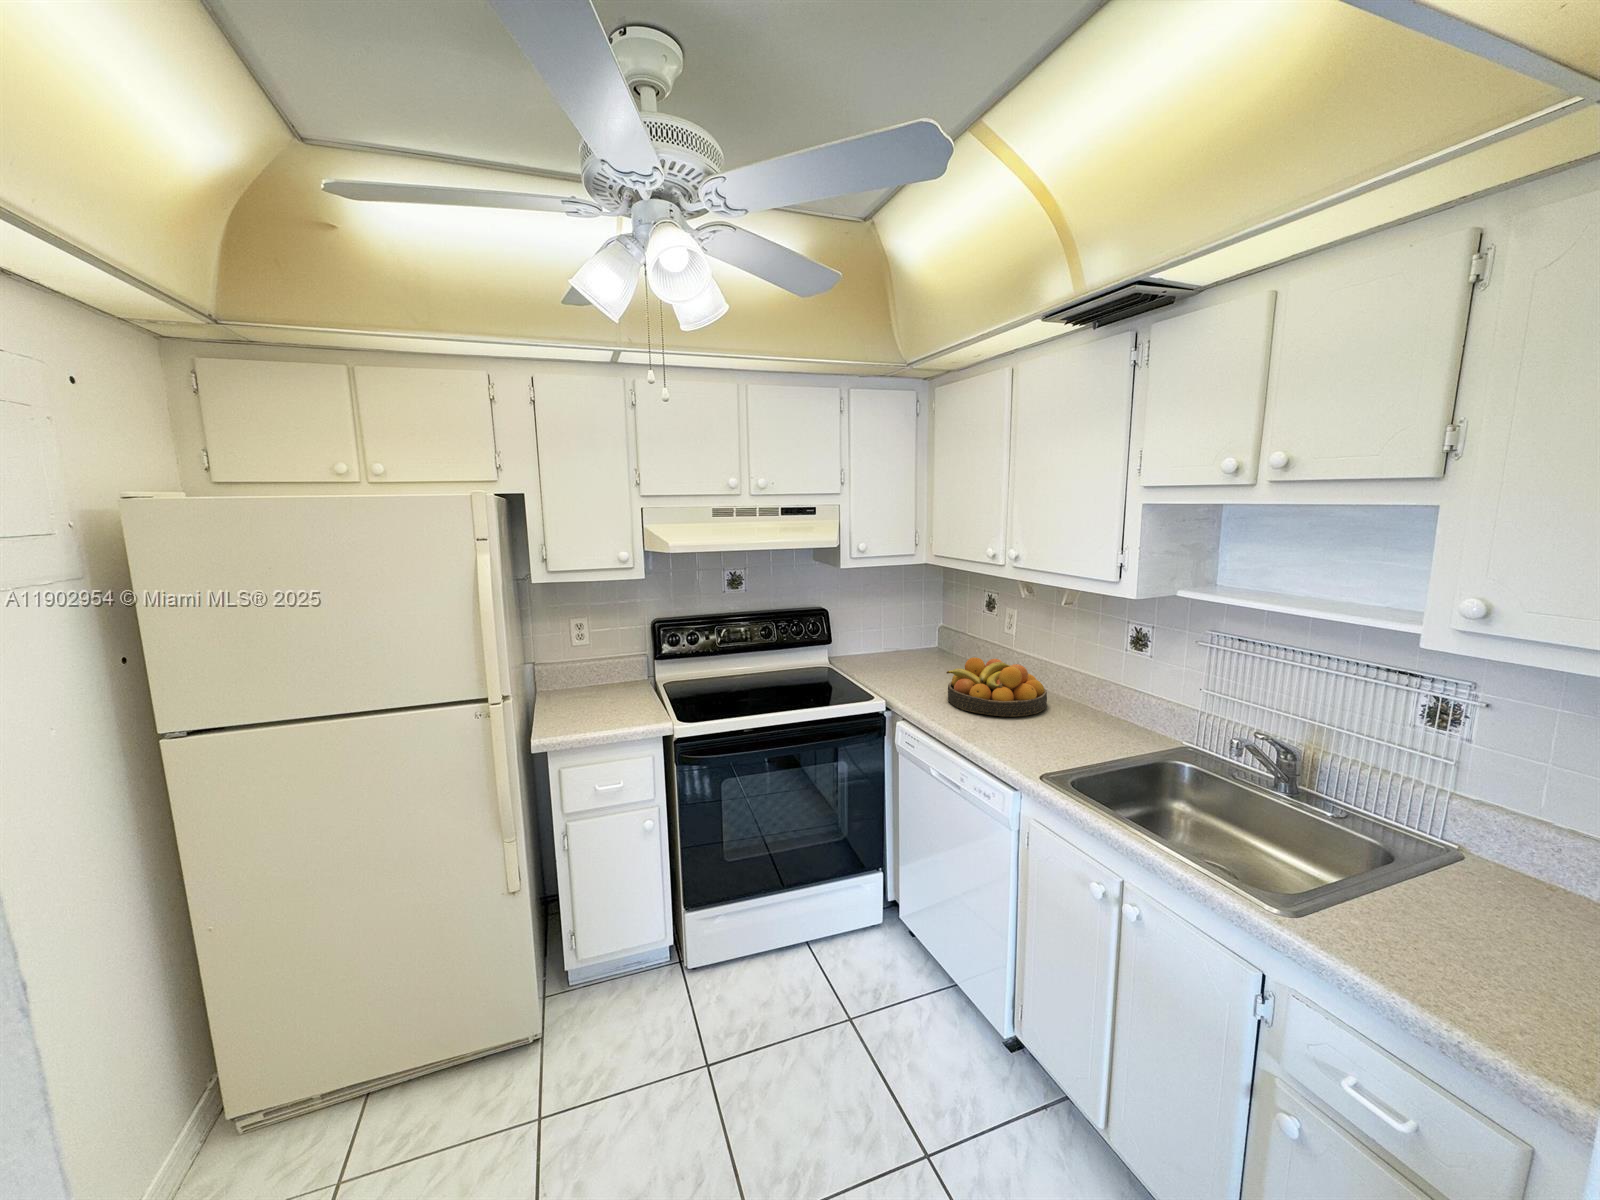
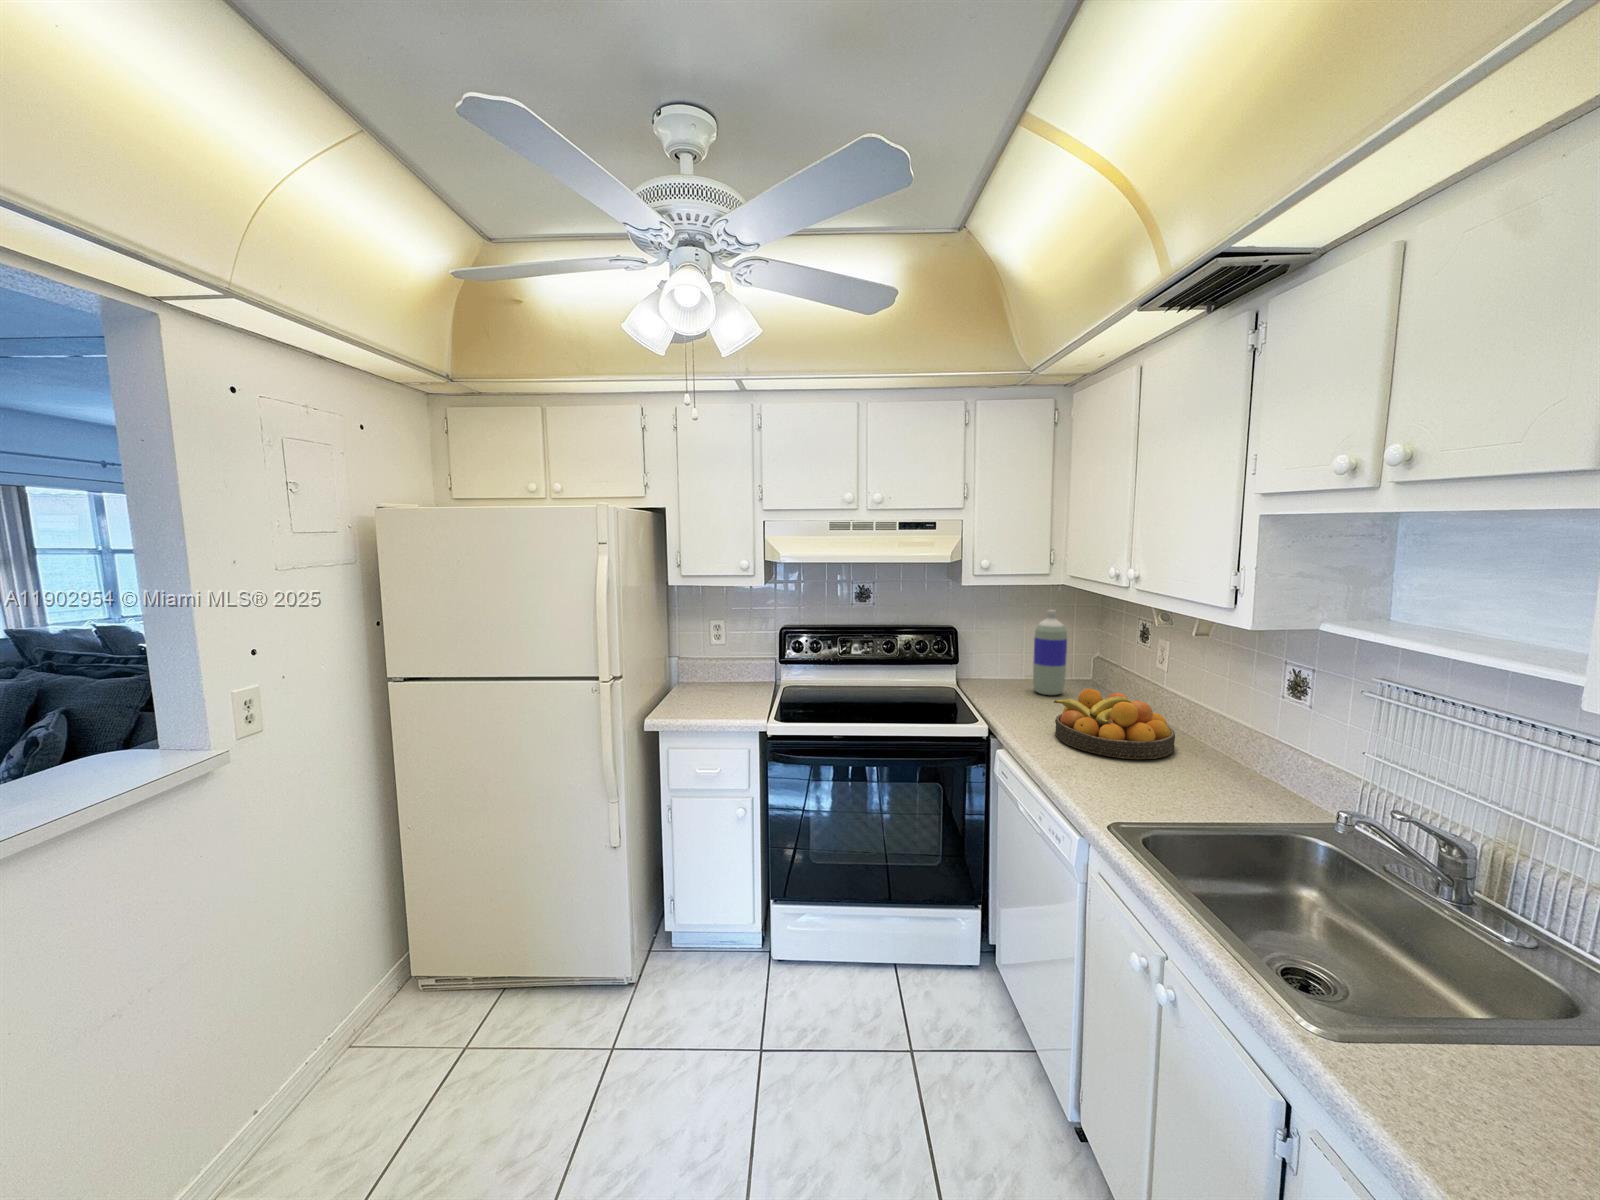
bottle: none [903,587,932,666] -> present [1033,610,1067,695]

